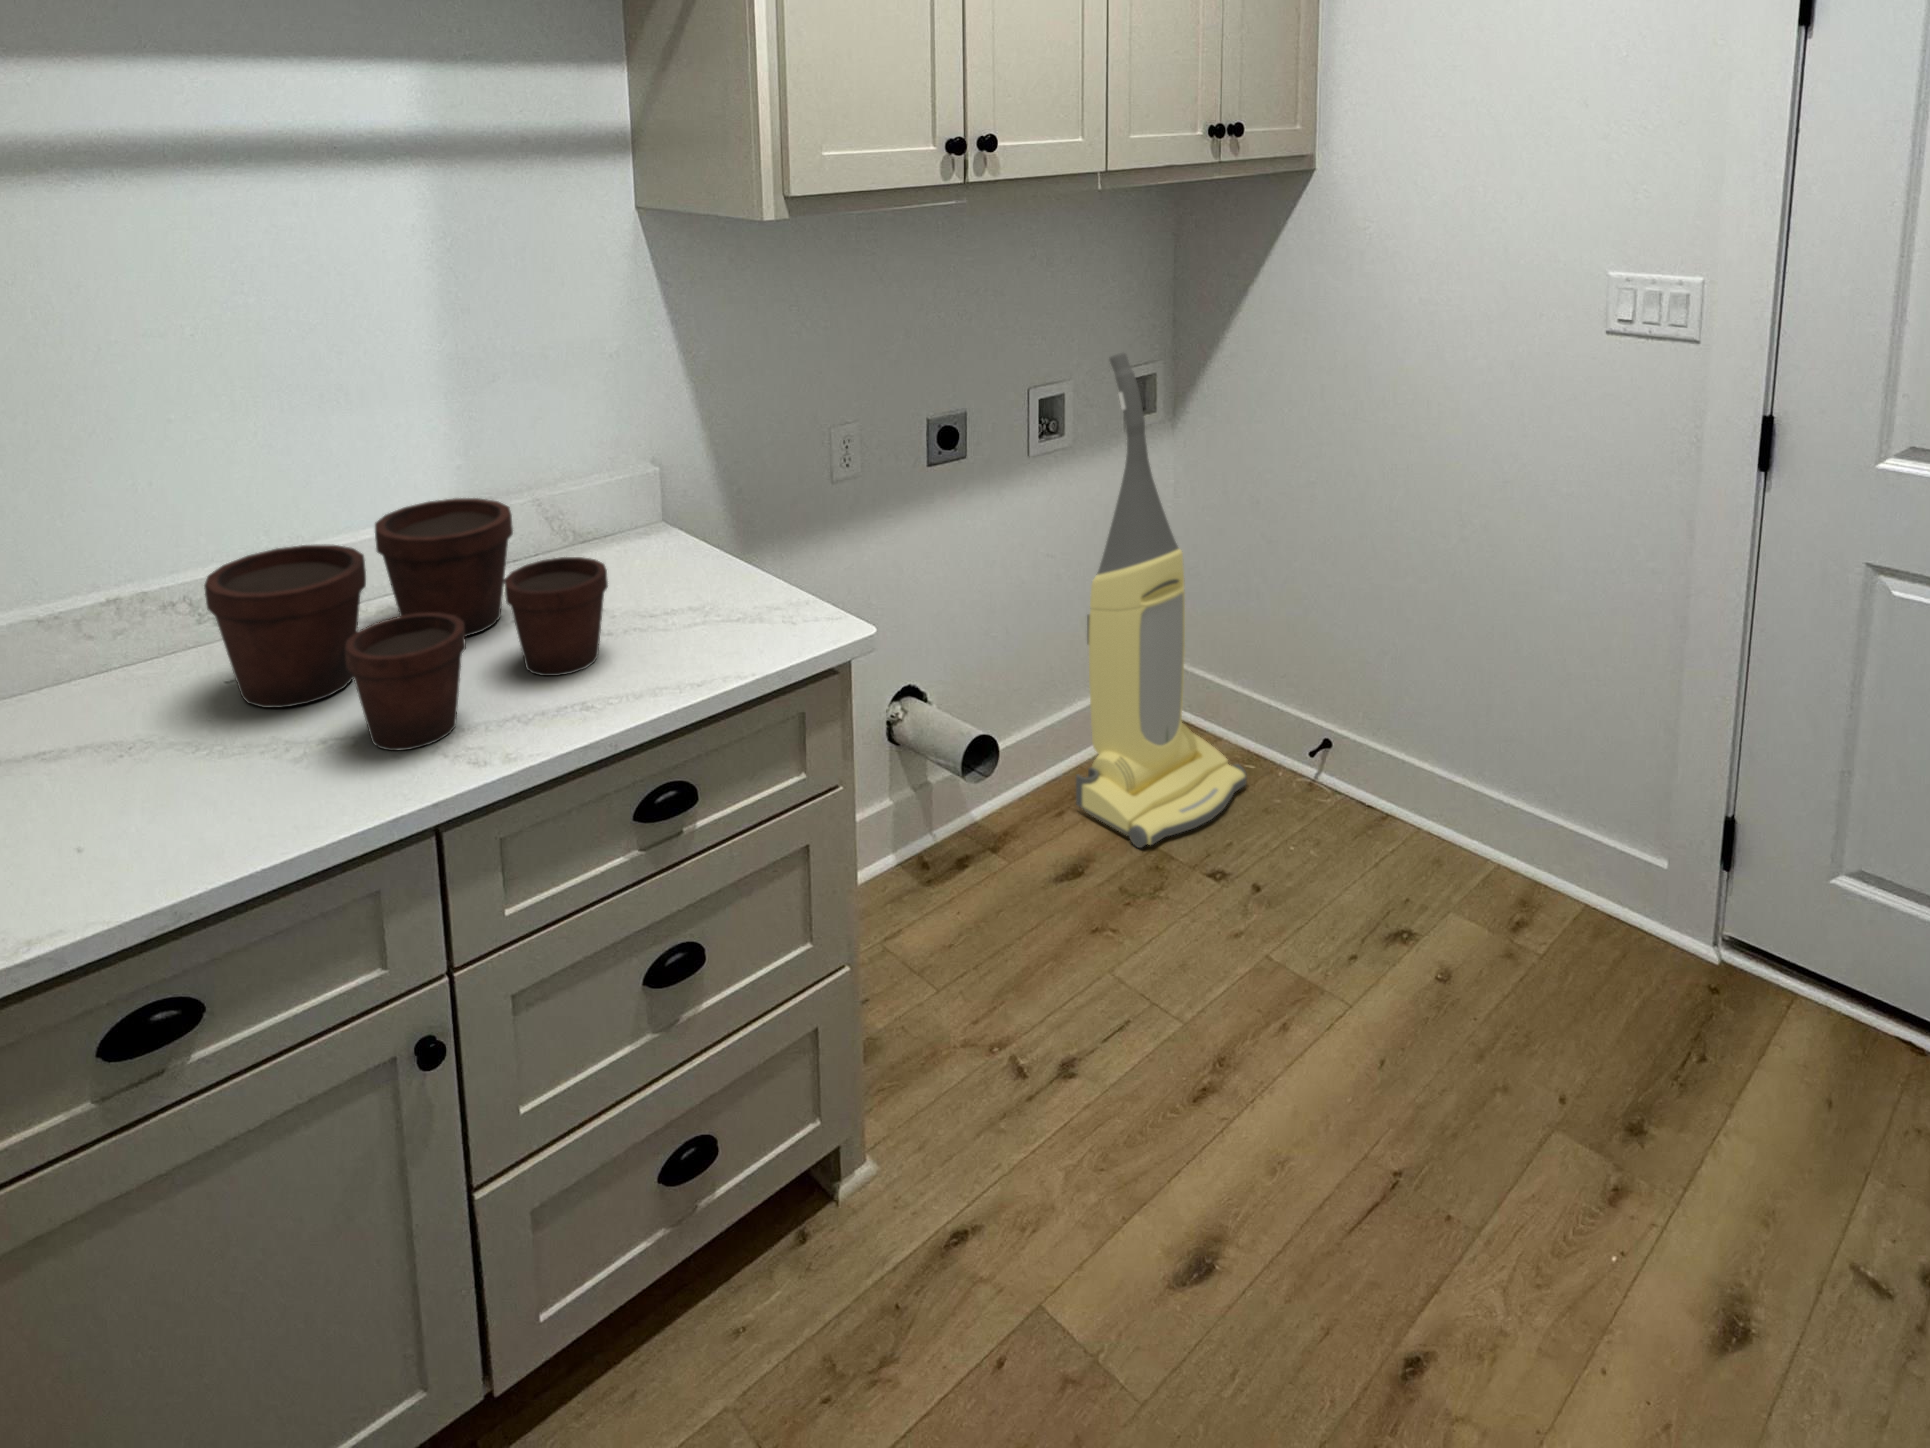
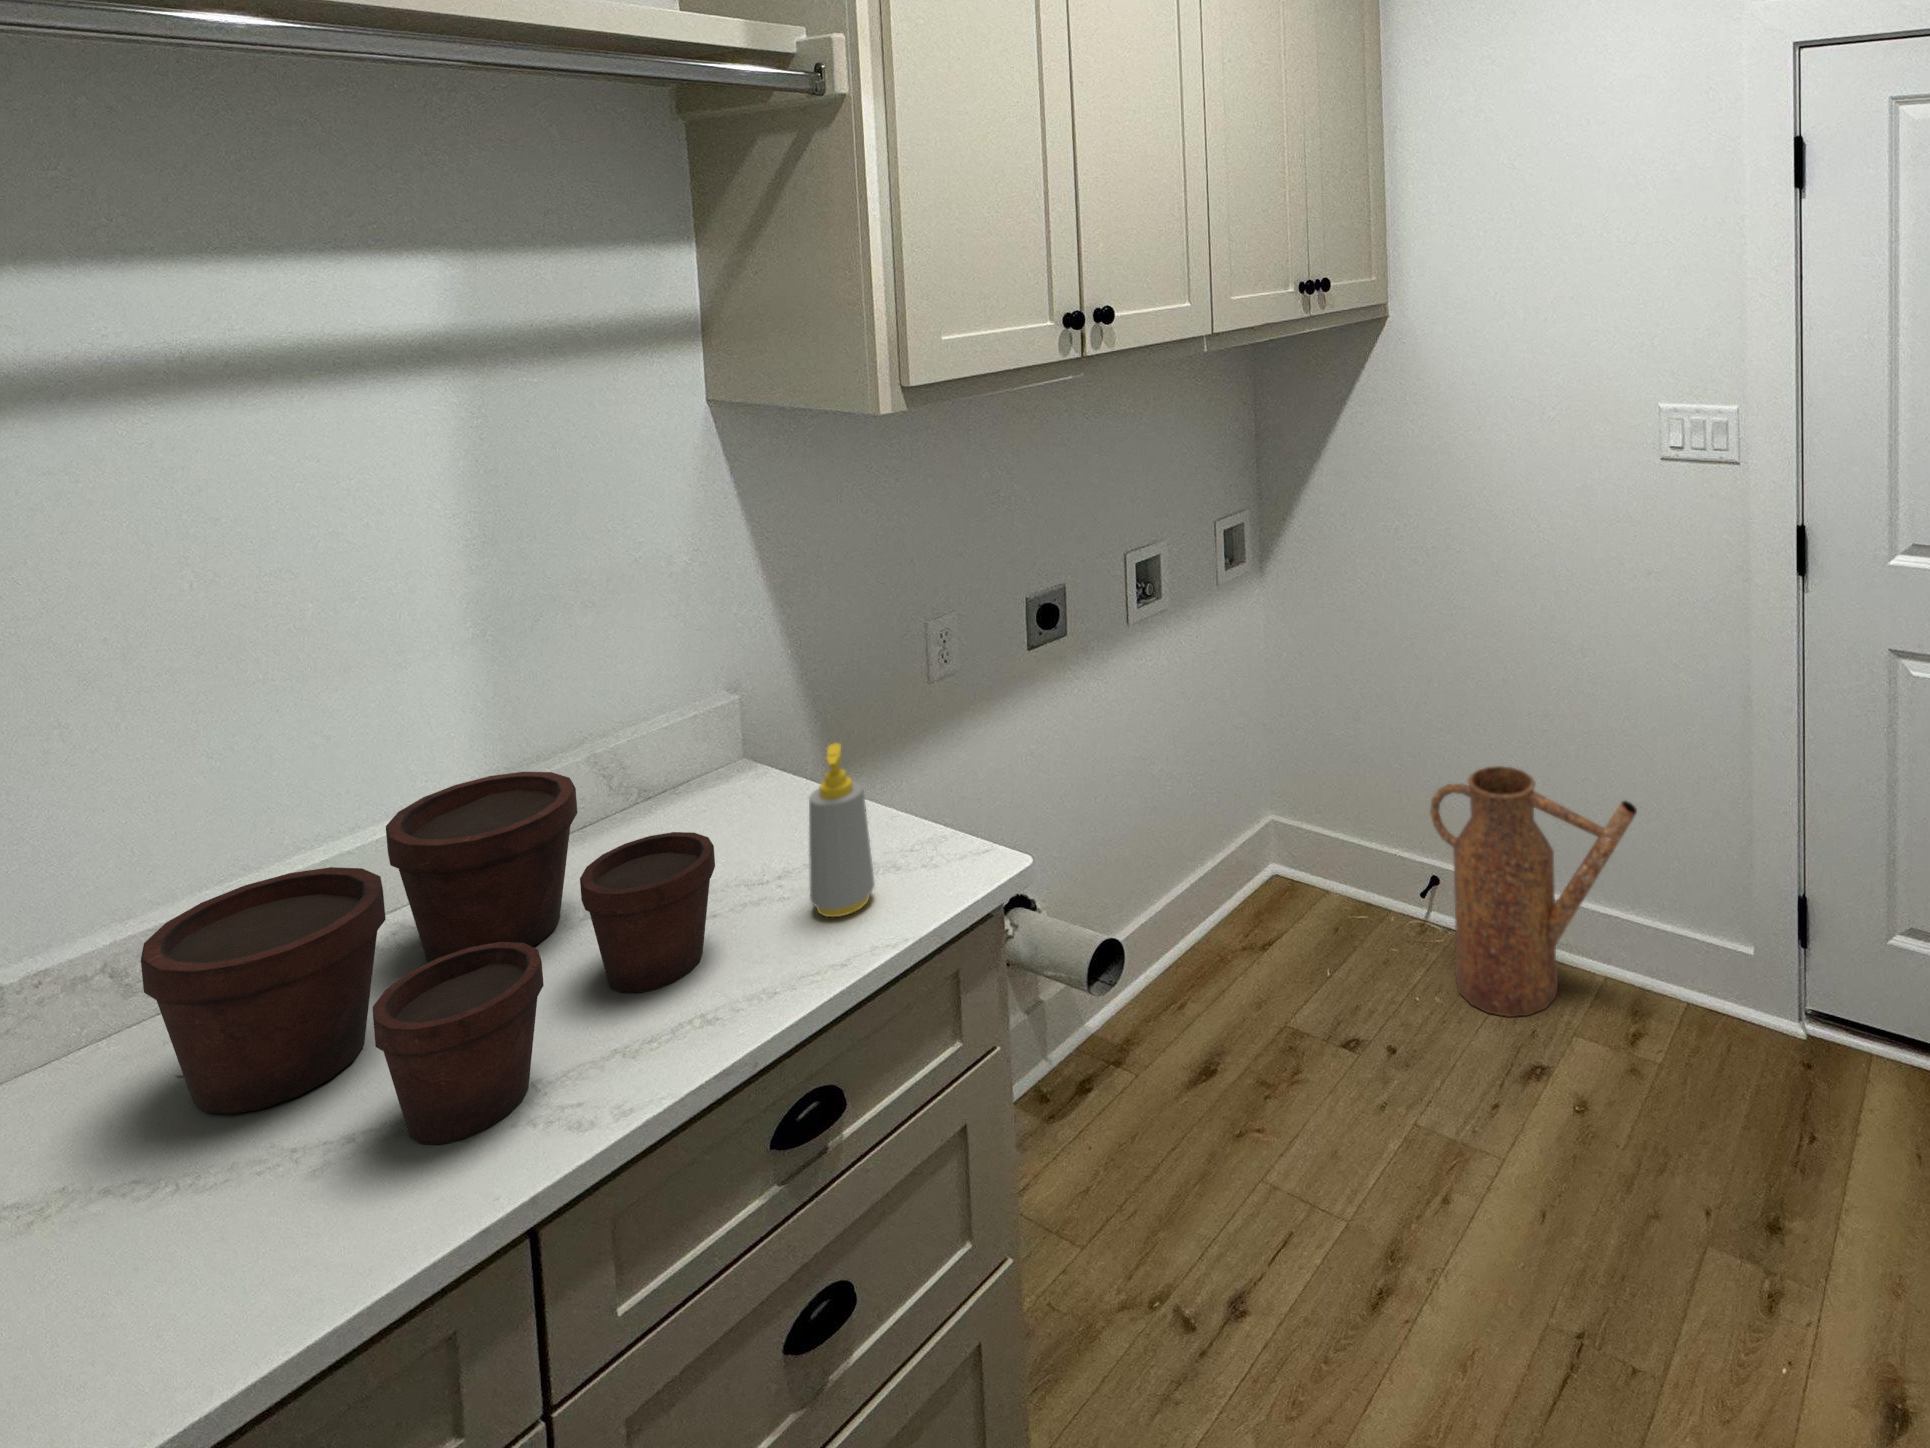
vacuum cleaner: present [1076,353,1247,848] -> none [1195,506,1362,1026]
soap bottle: none [686,501,739,647] -> present [809,743,875,917]
watering can: none [1321,639,1542,887] -> present [1430,766,1637,1017]

